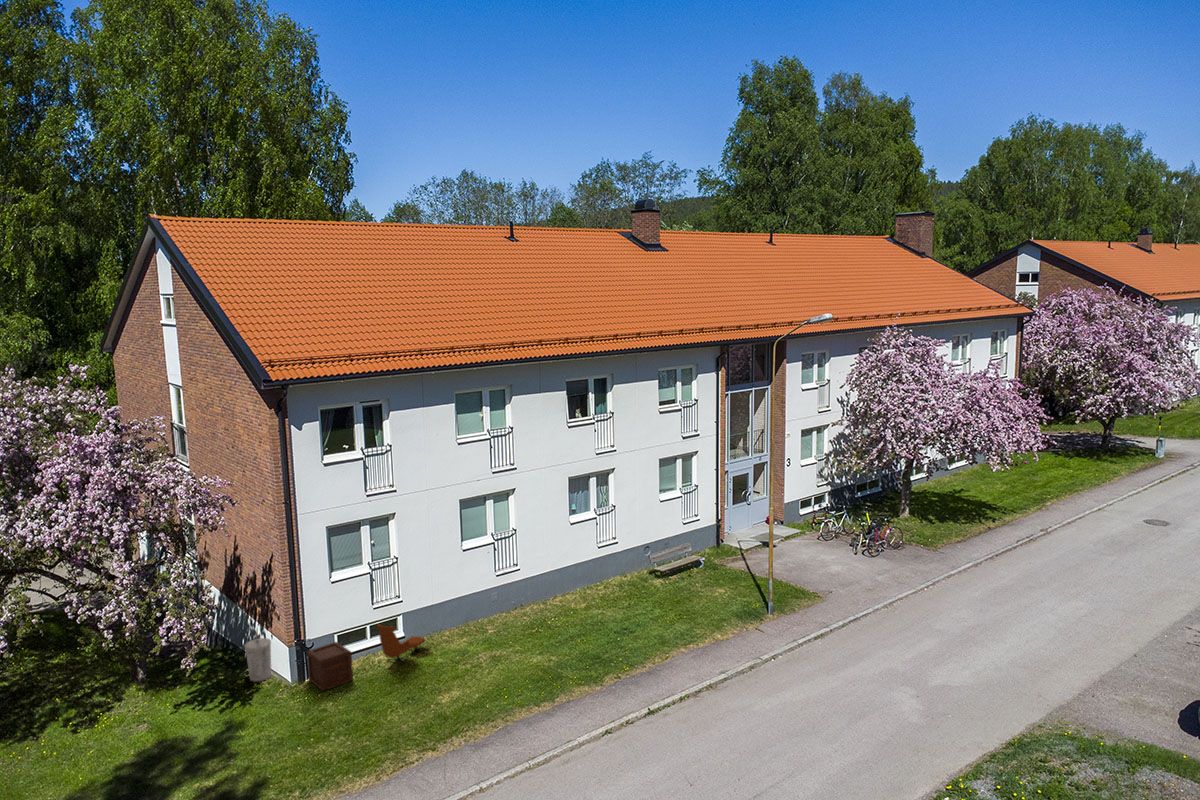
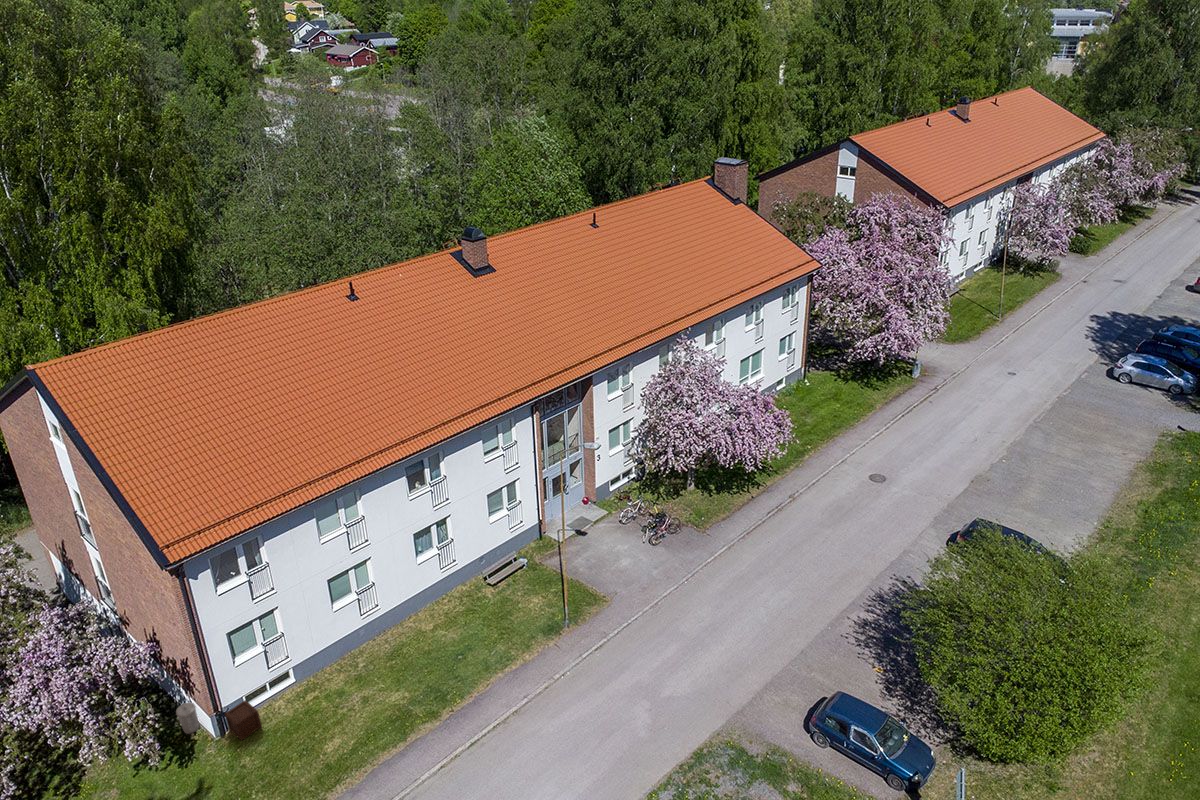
lounge chair: present [378,624,426,664] -> none [275,678,312,712]

